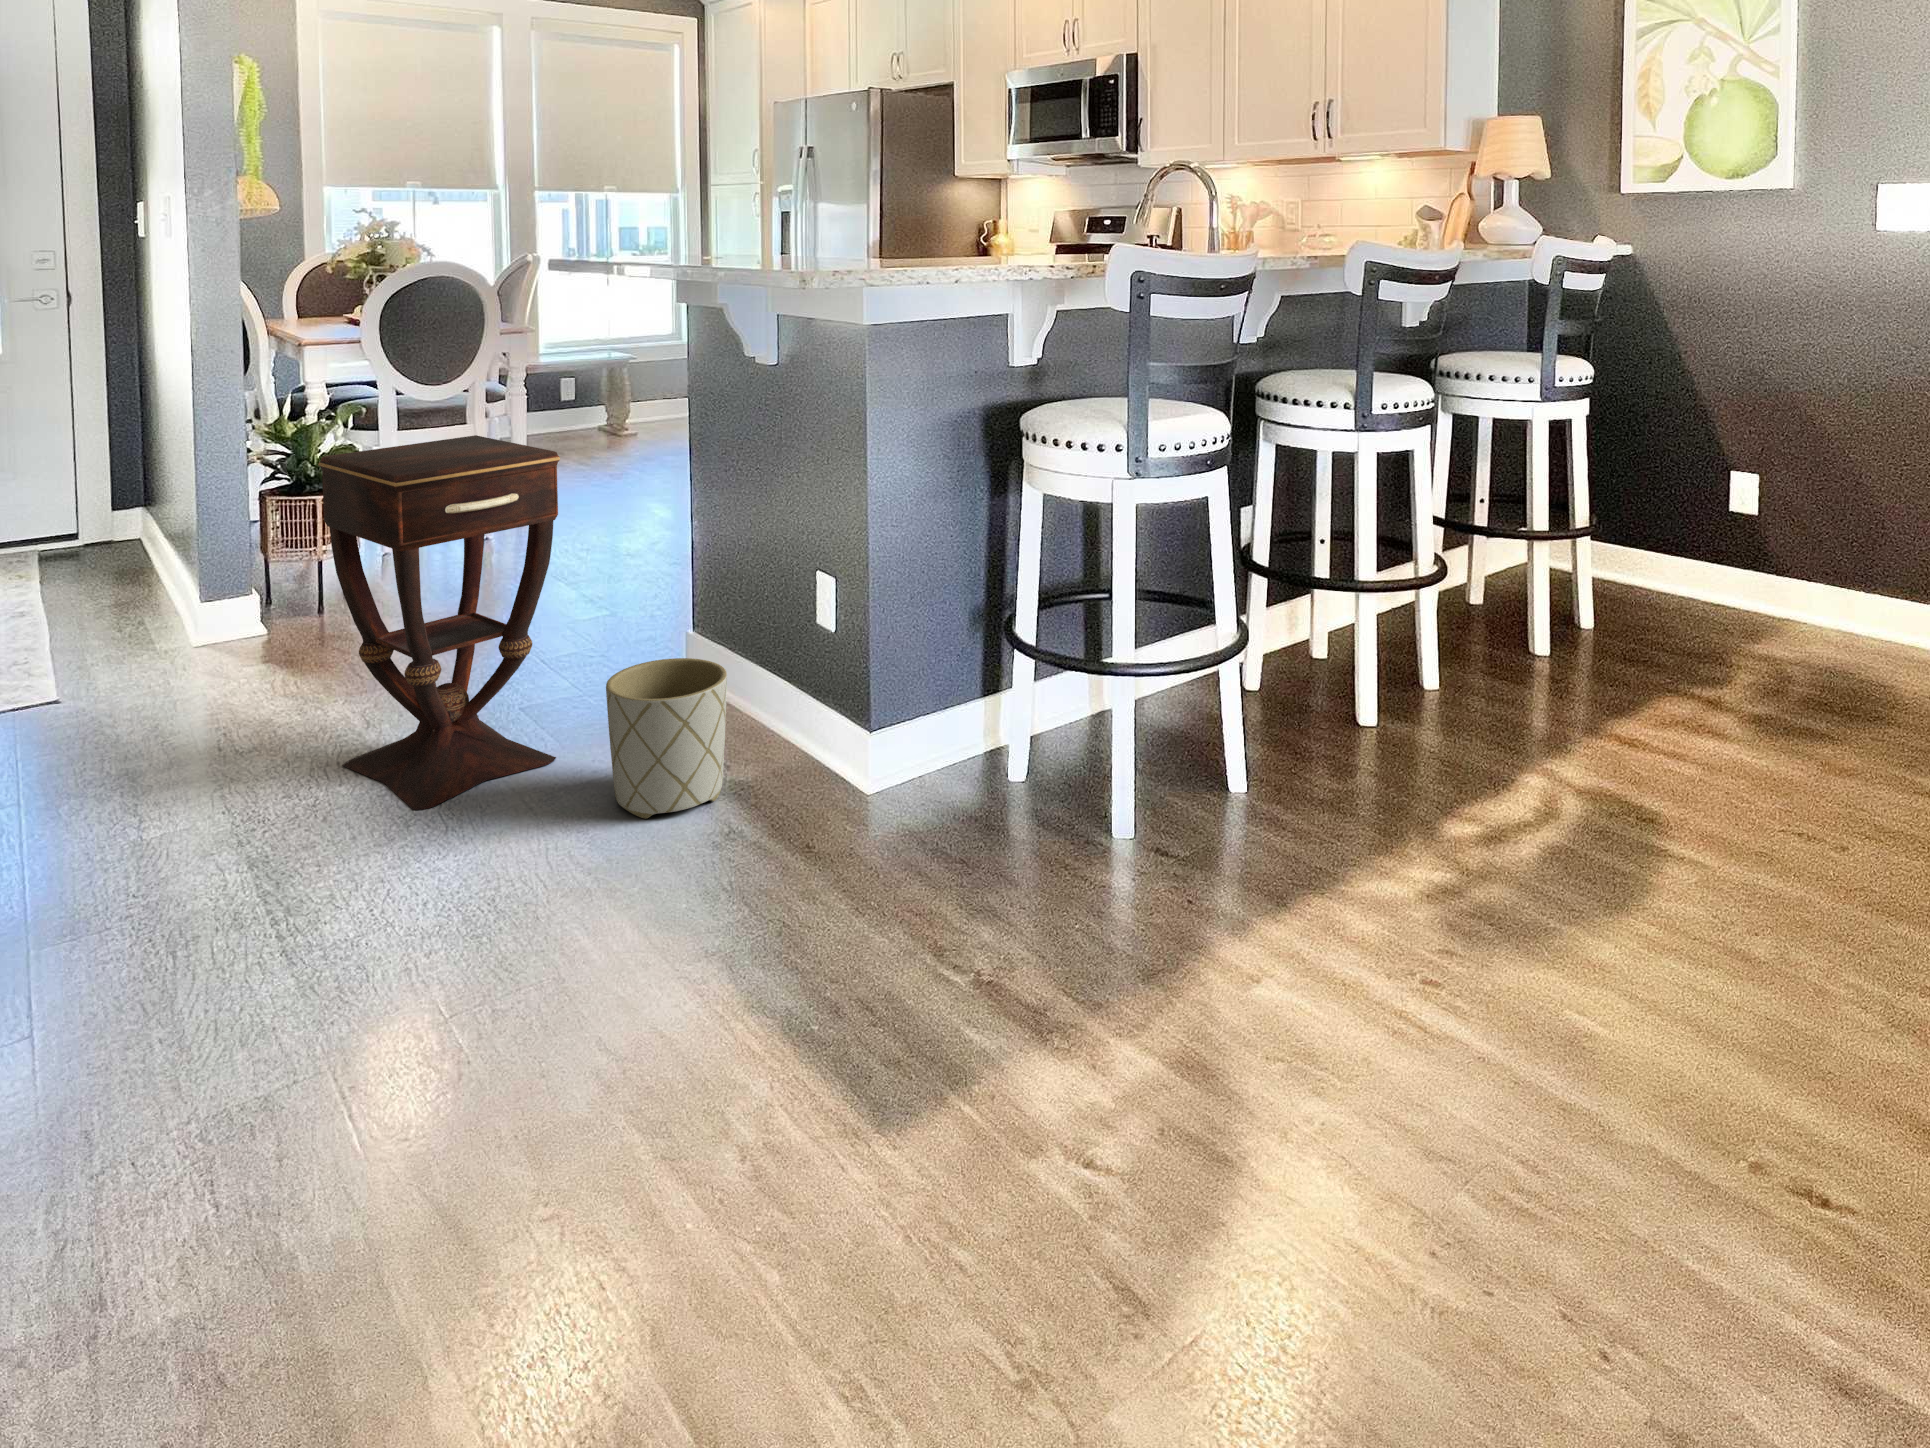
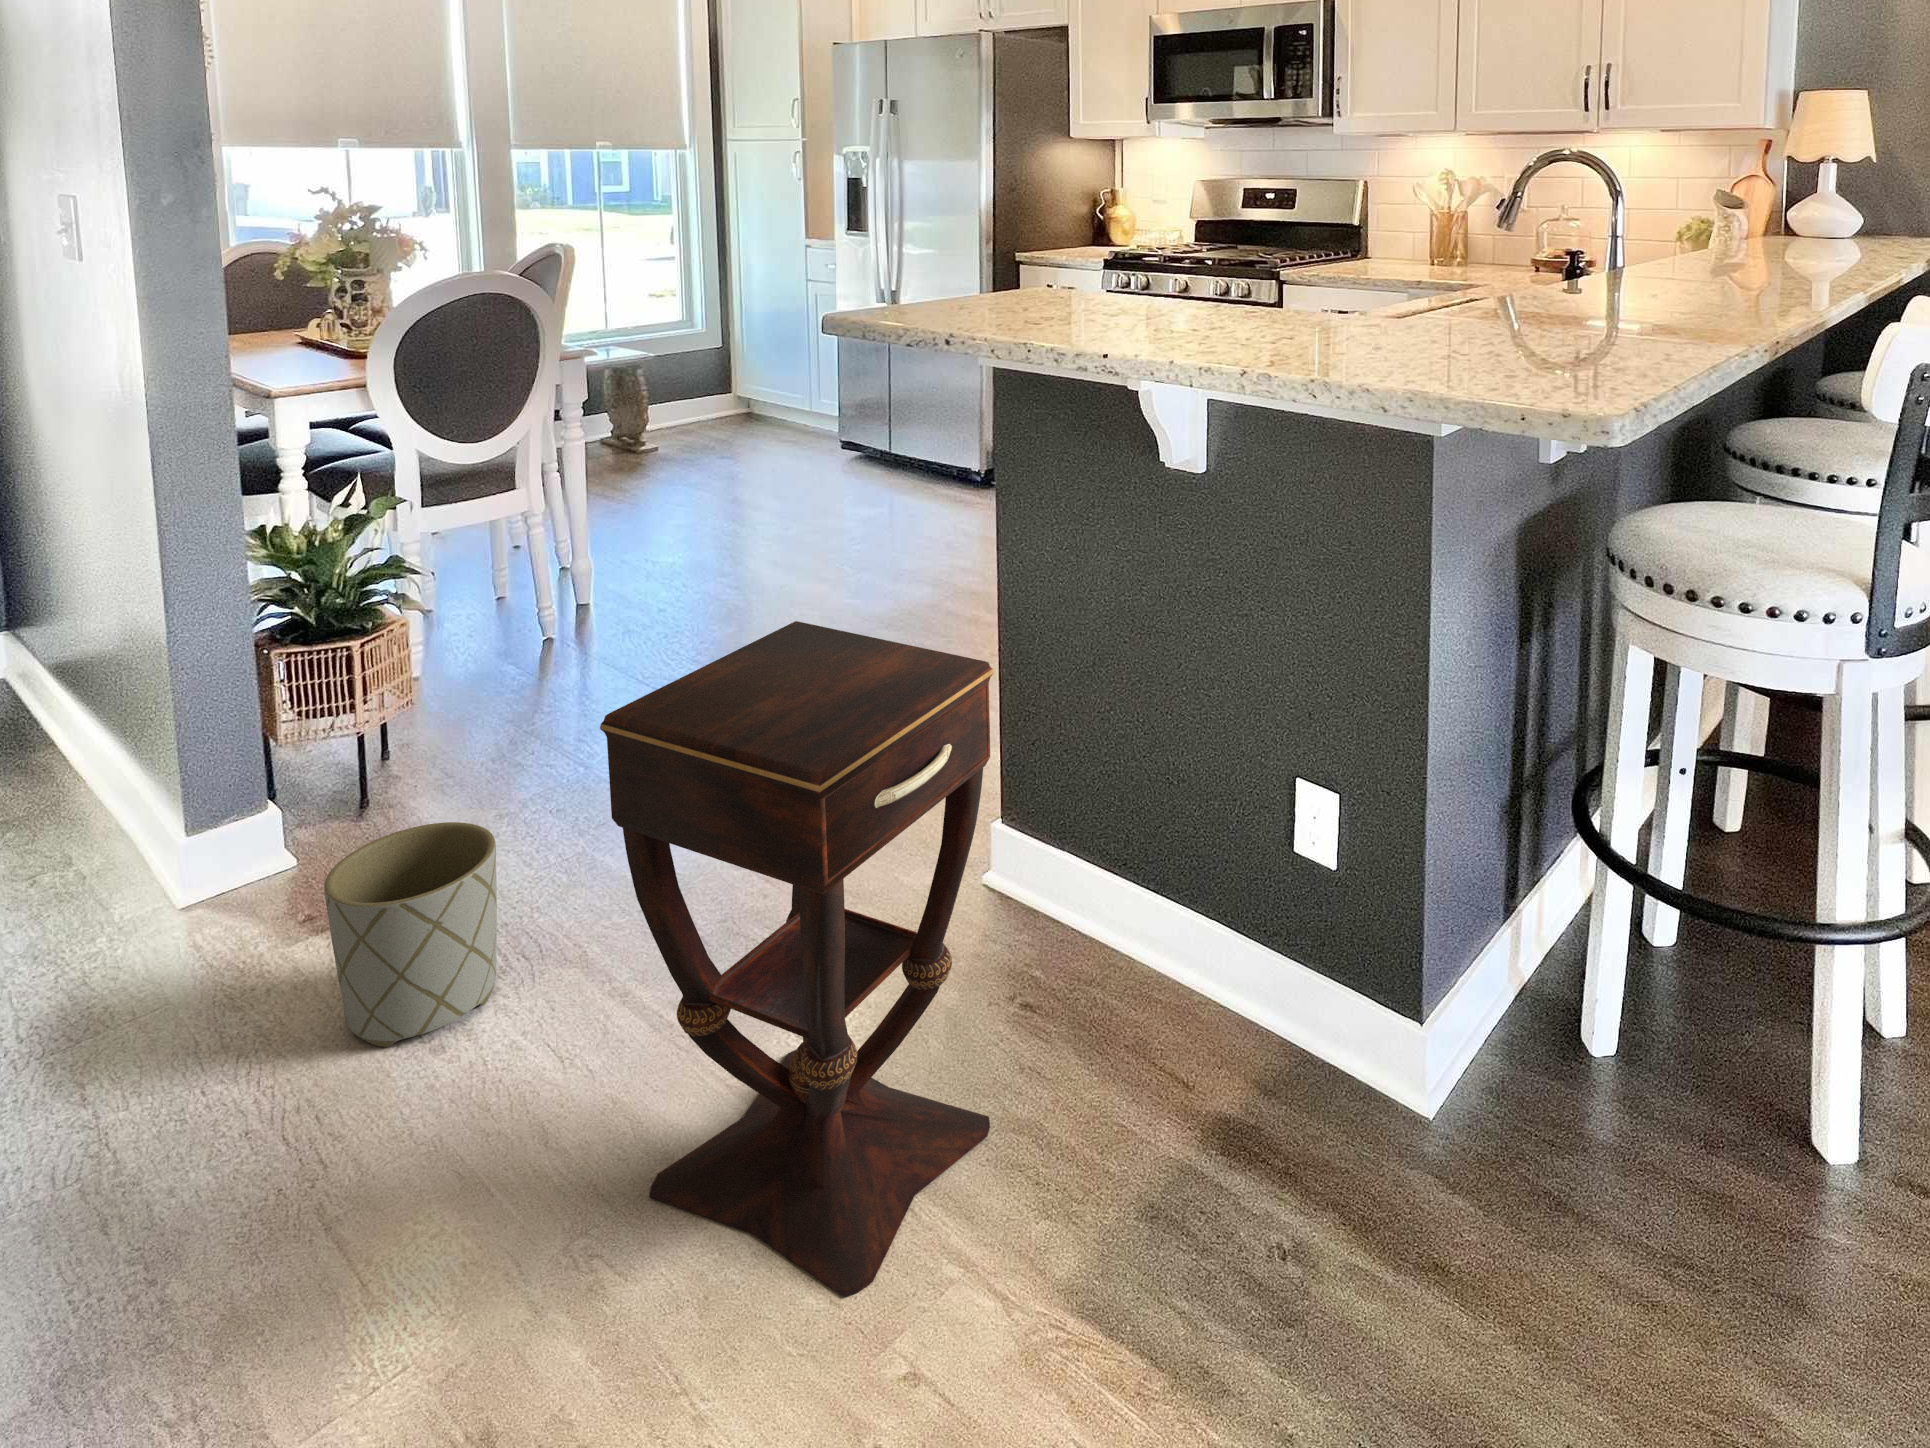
planter: present [606,658,727,819] -> present [324,822,497,1047]

